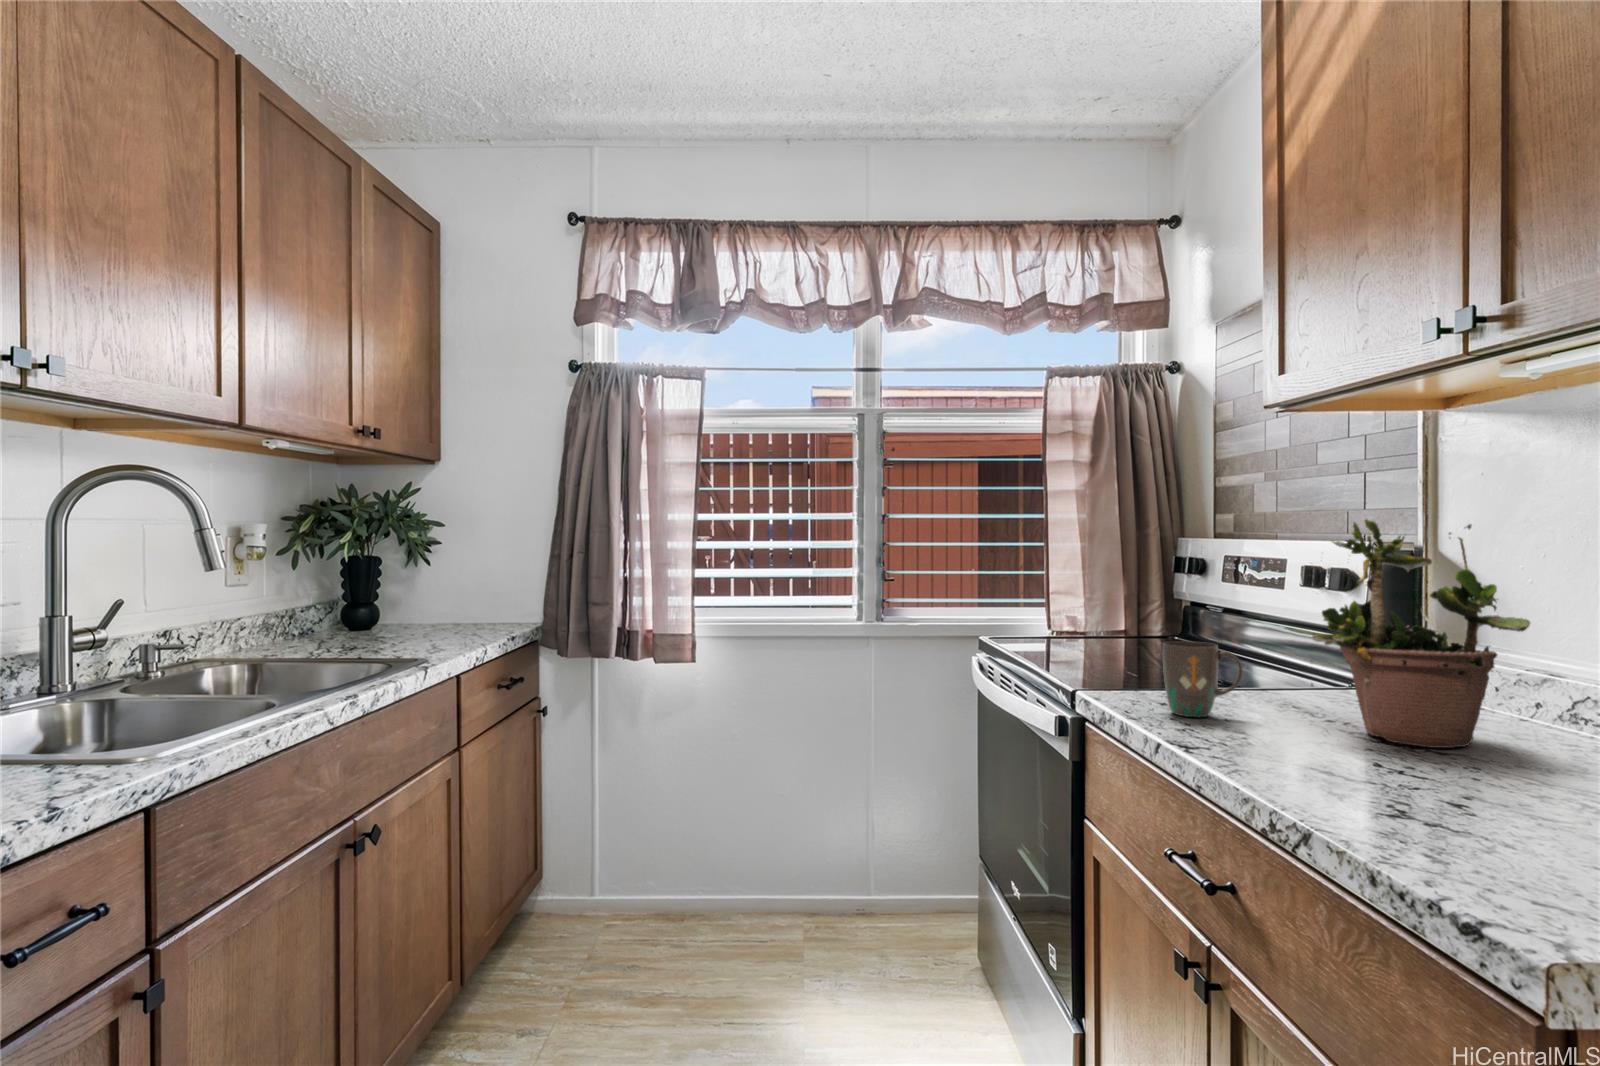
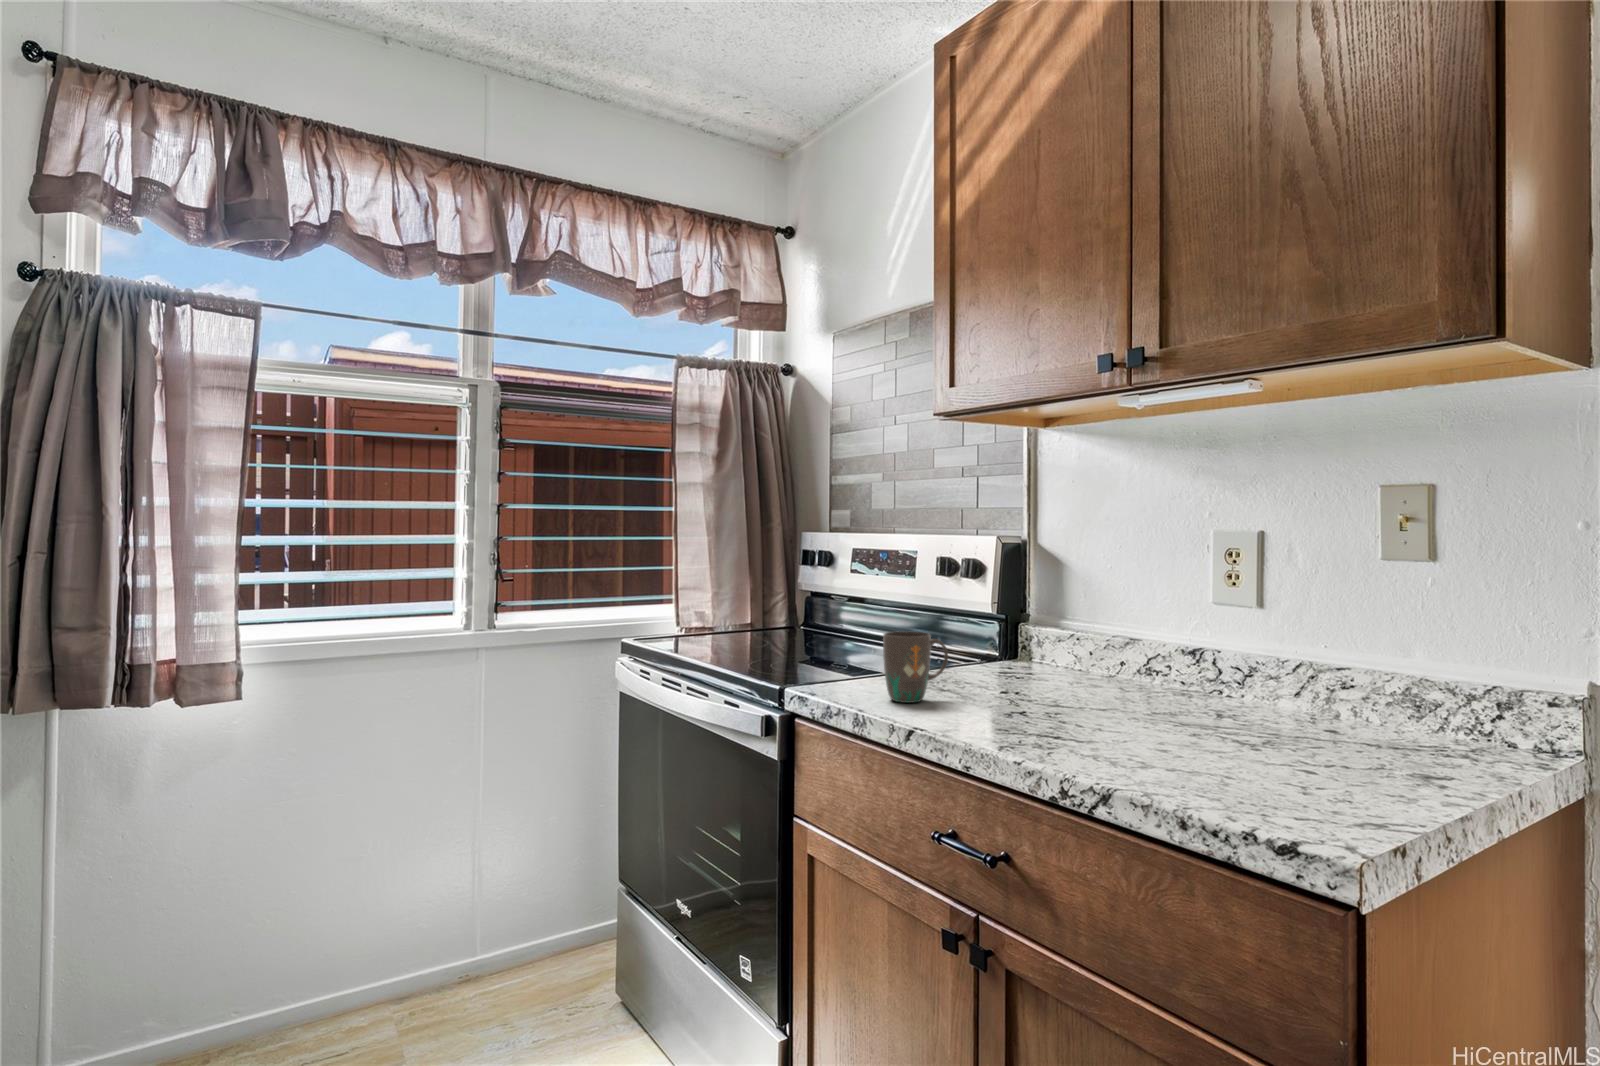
potted plant: present [1312,519,1530,748] -> none [1009,503,1152,707]

